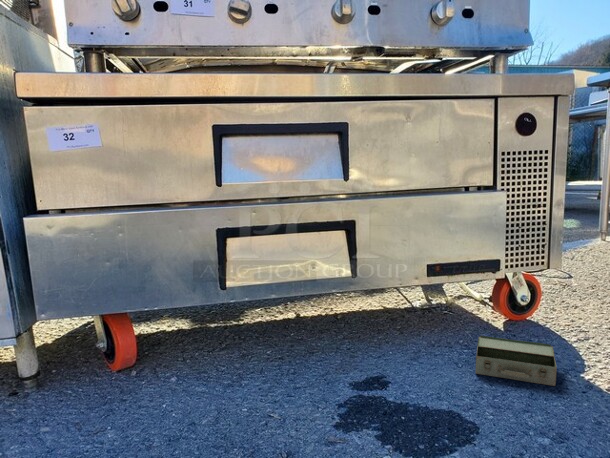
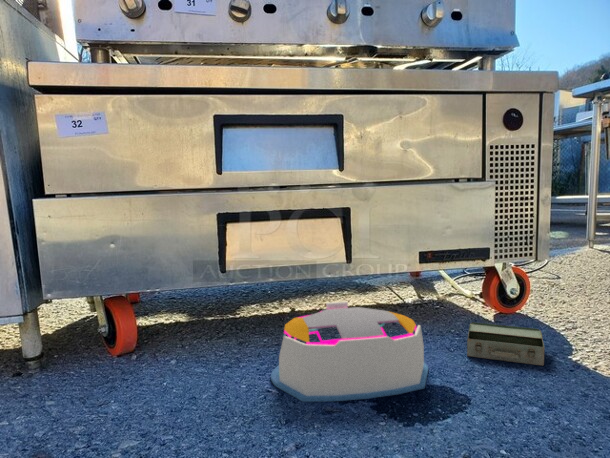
storage bin: none [273,317,435,429] -> present [271,301,428,402]

